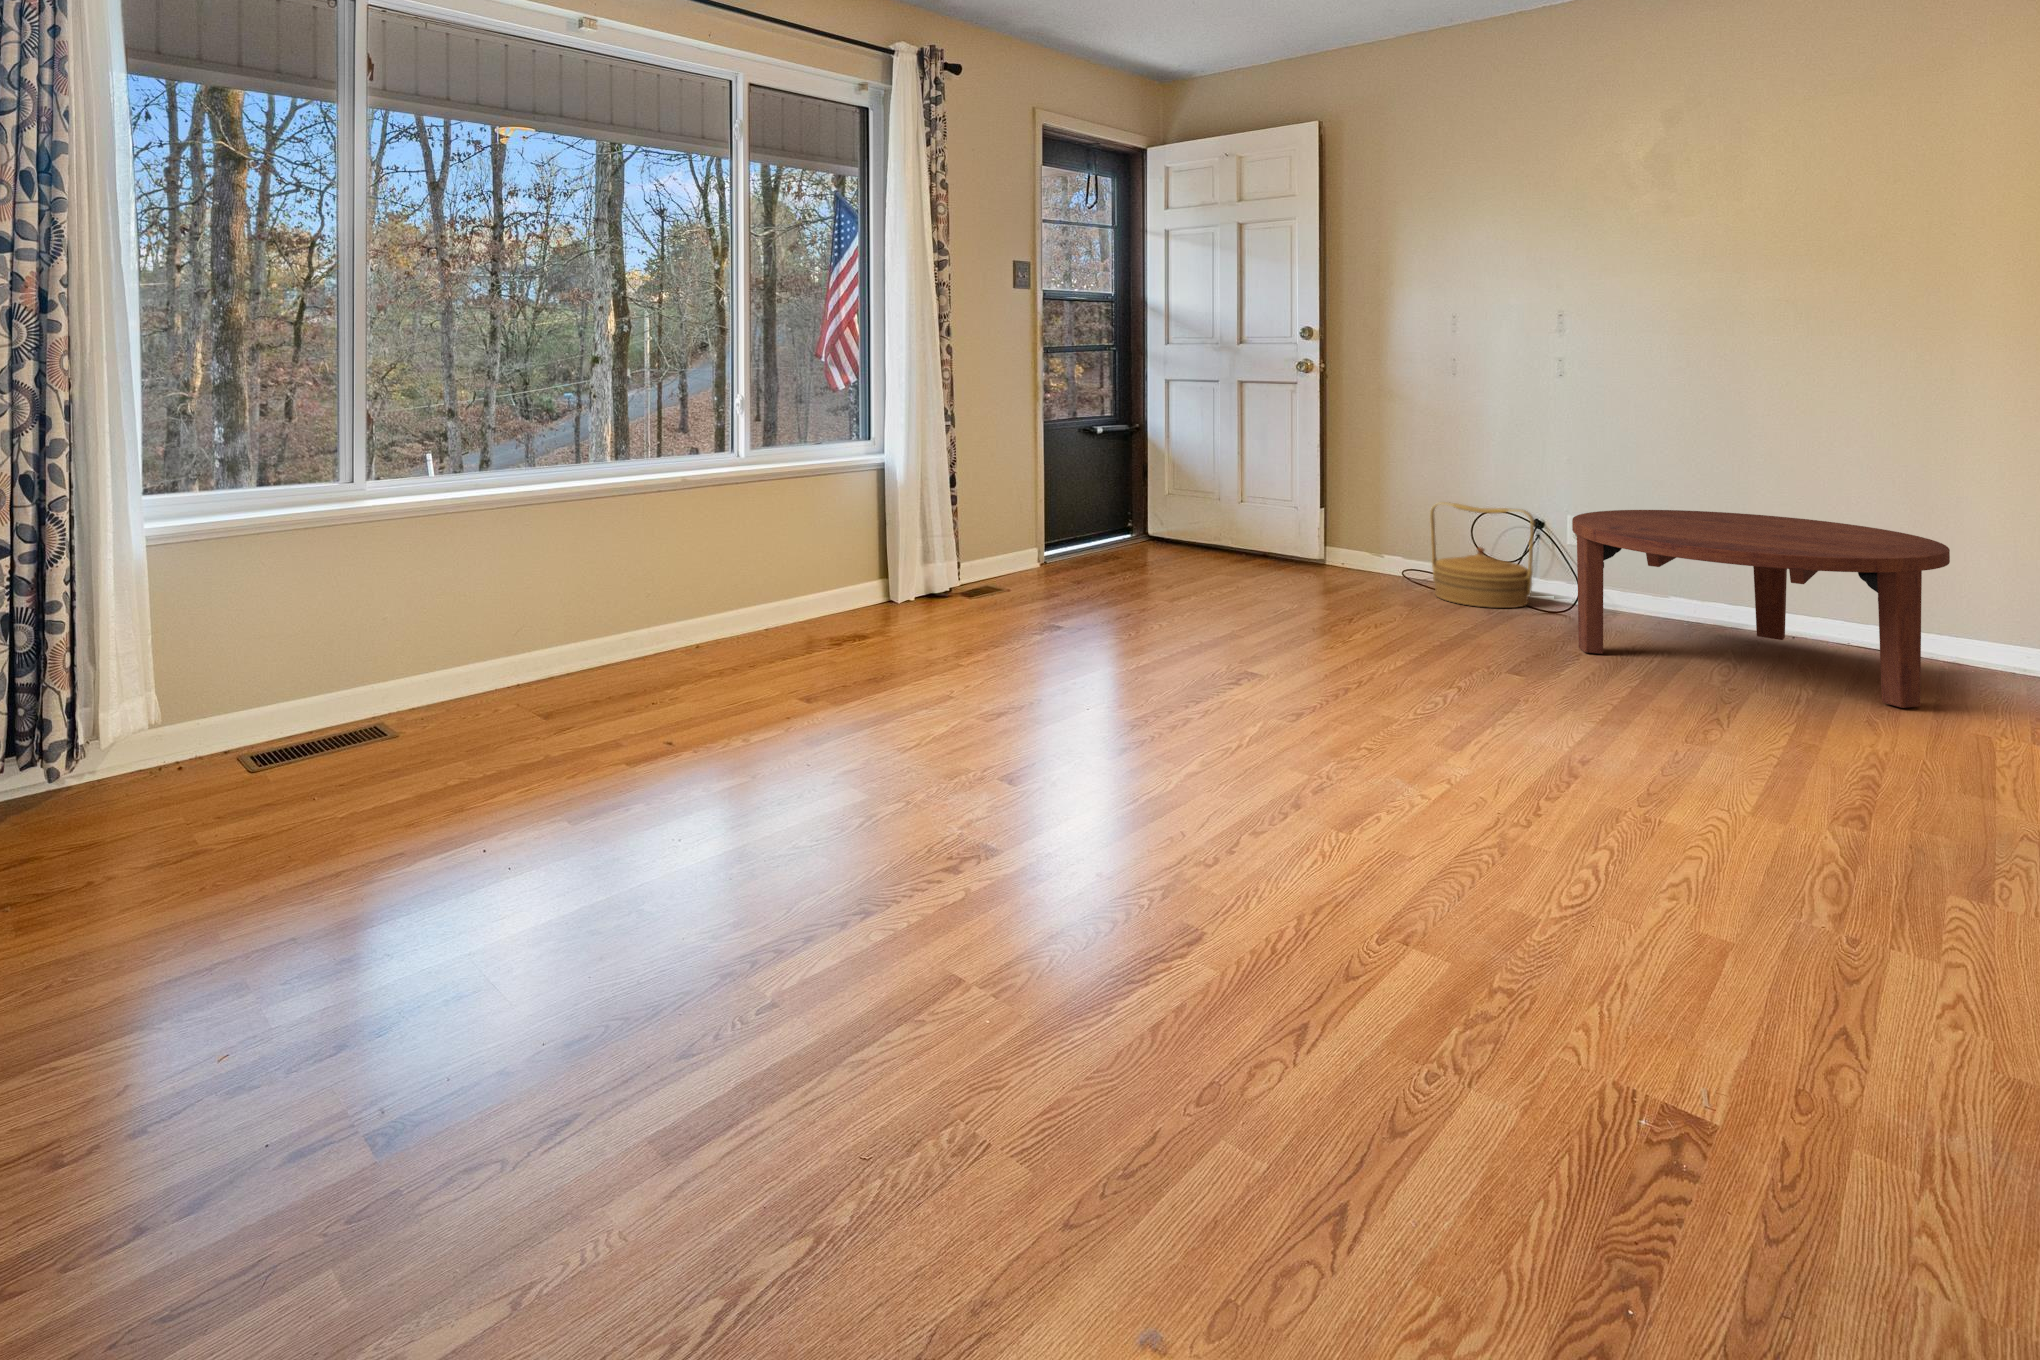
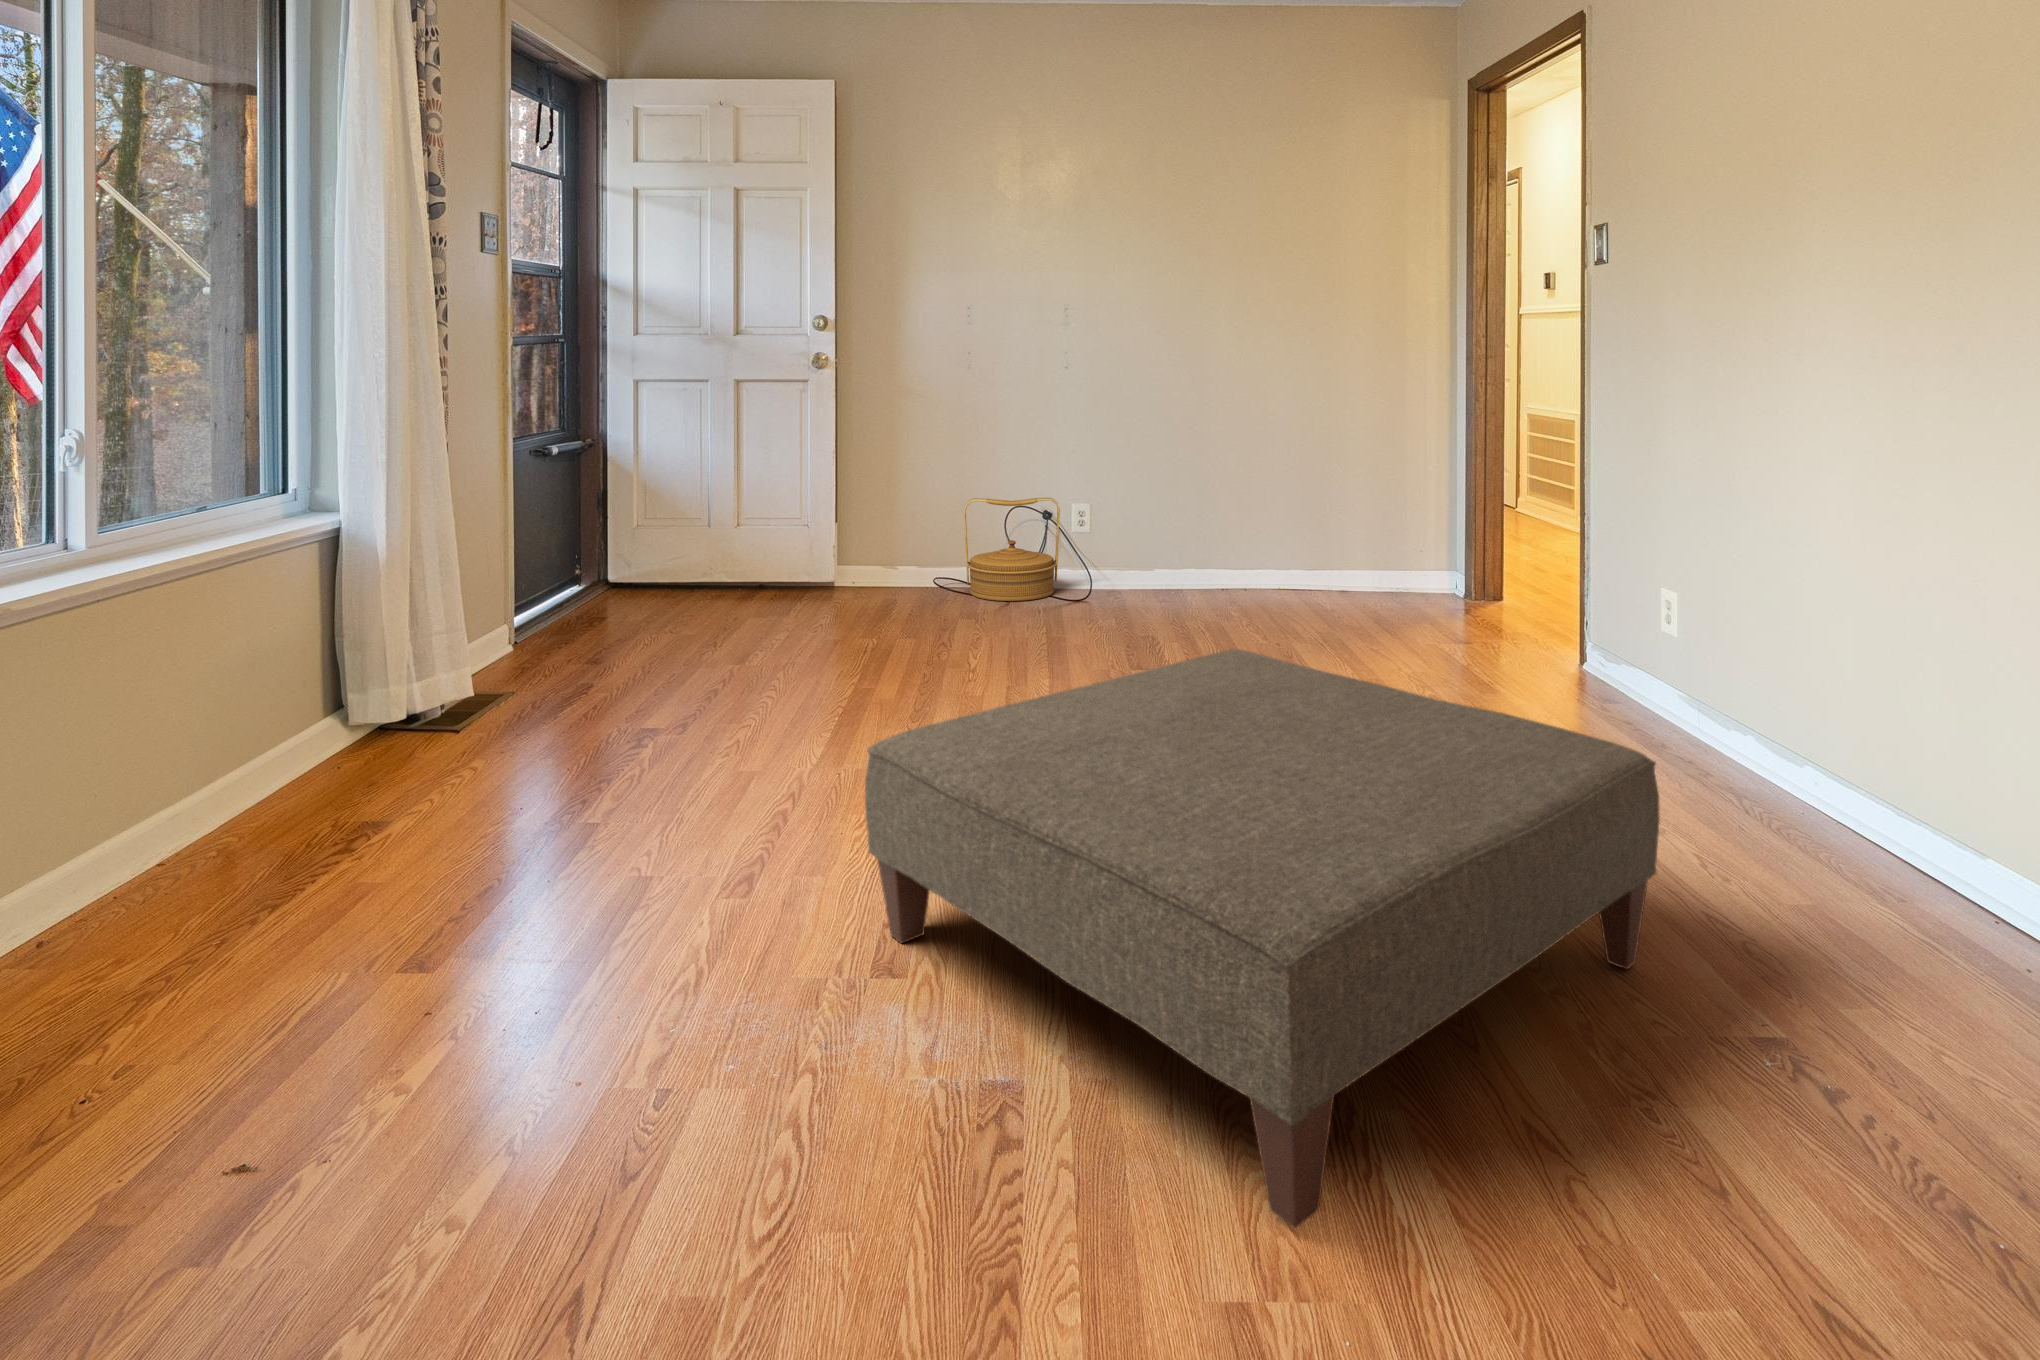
coffee table: present [1572,510,1950,708] -> none [1128,481,1388,627]
ottoman: none [958,618,1546,976] -> present [865,649,1660,1228]

